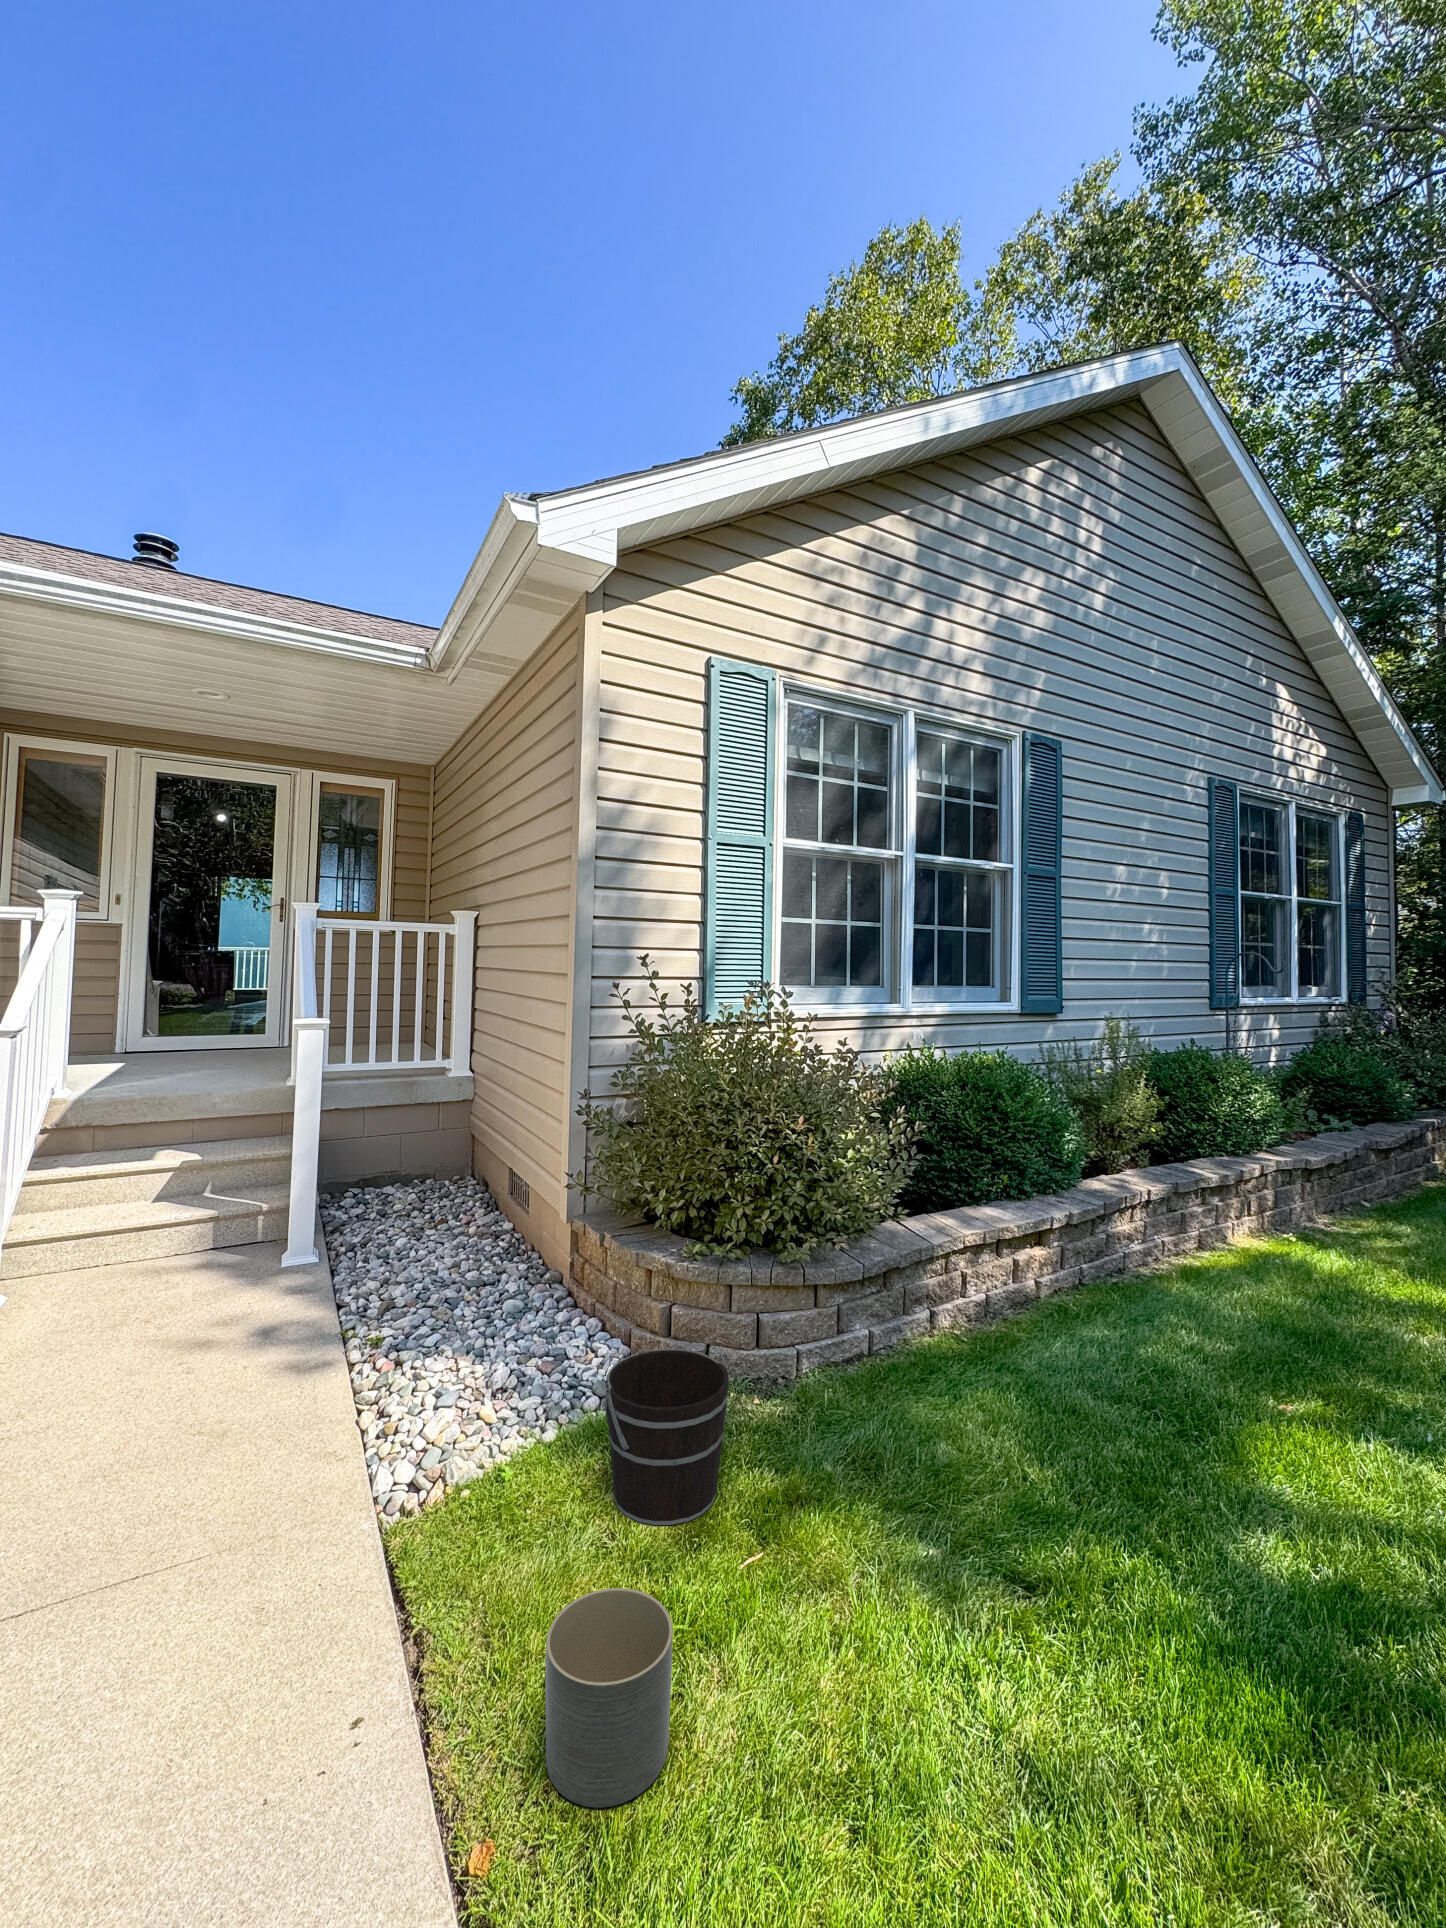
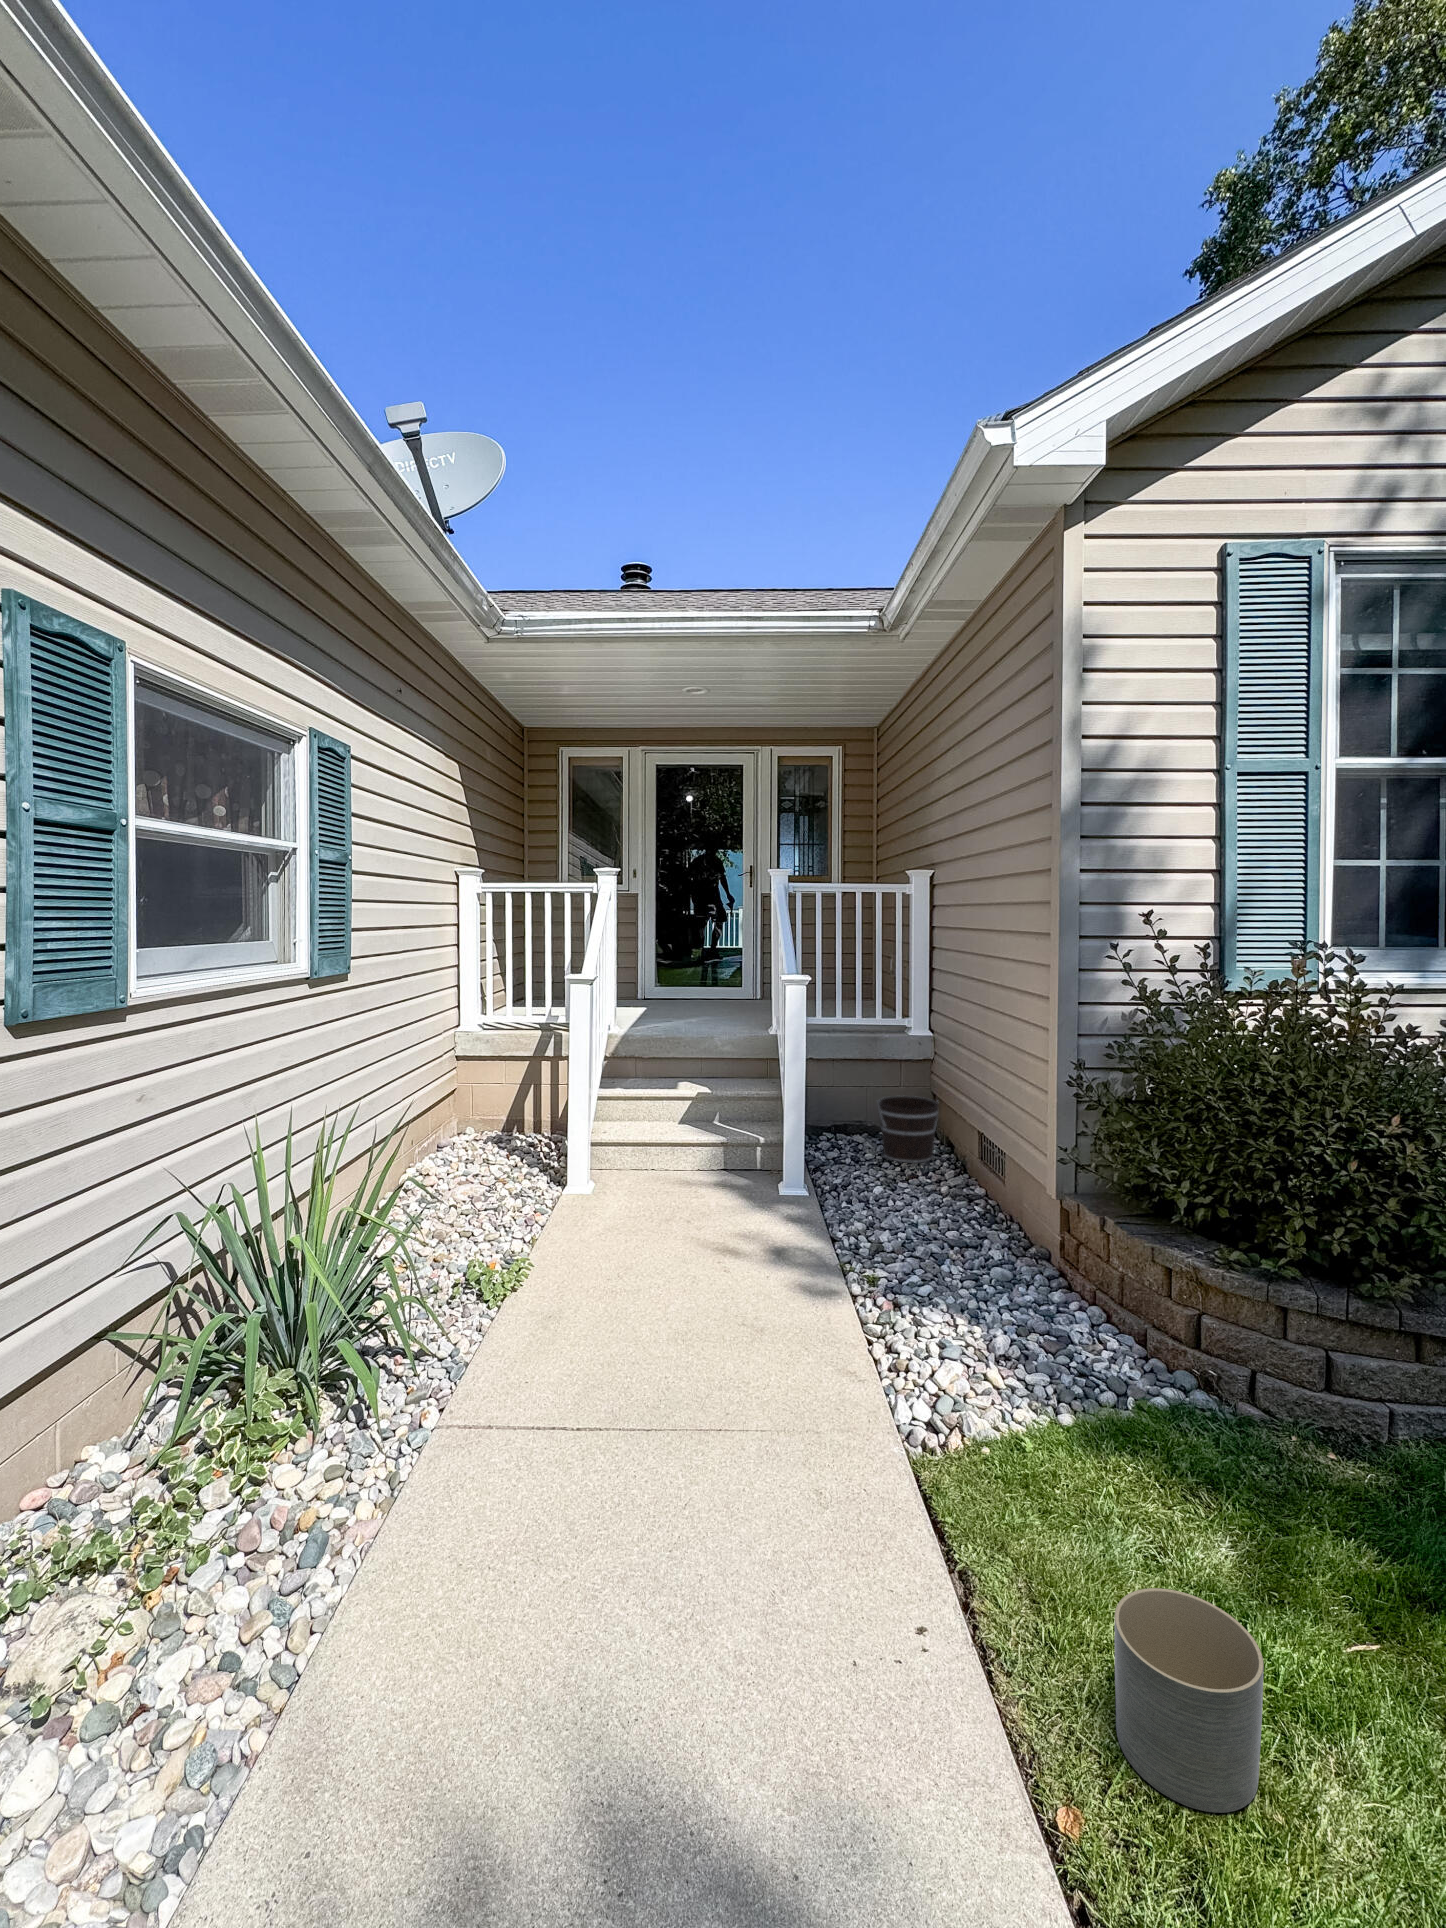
bucket: present [602,1349,729,1525] -> present [877,1096,939,1163]

